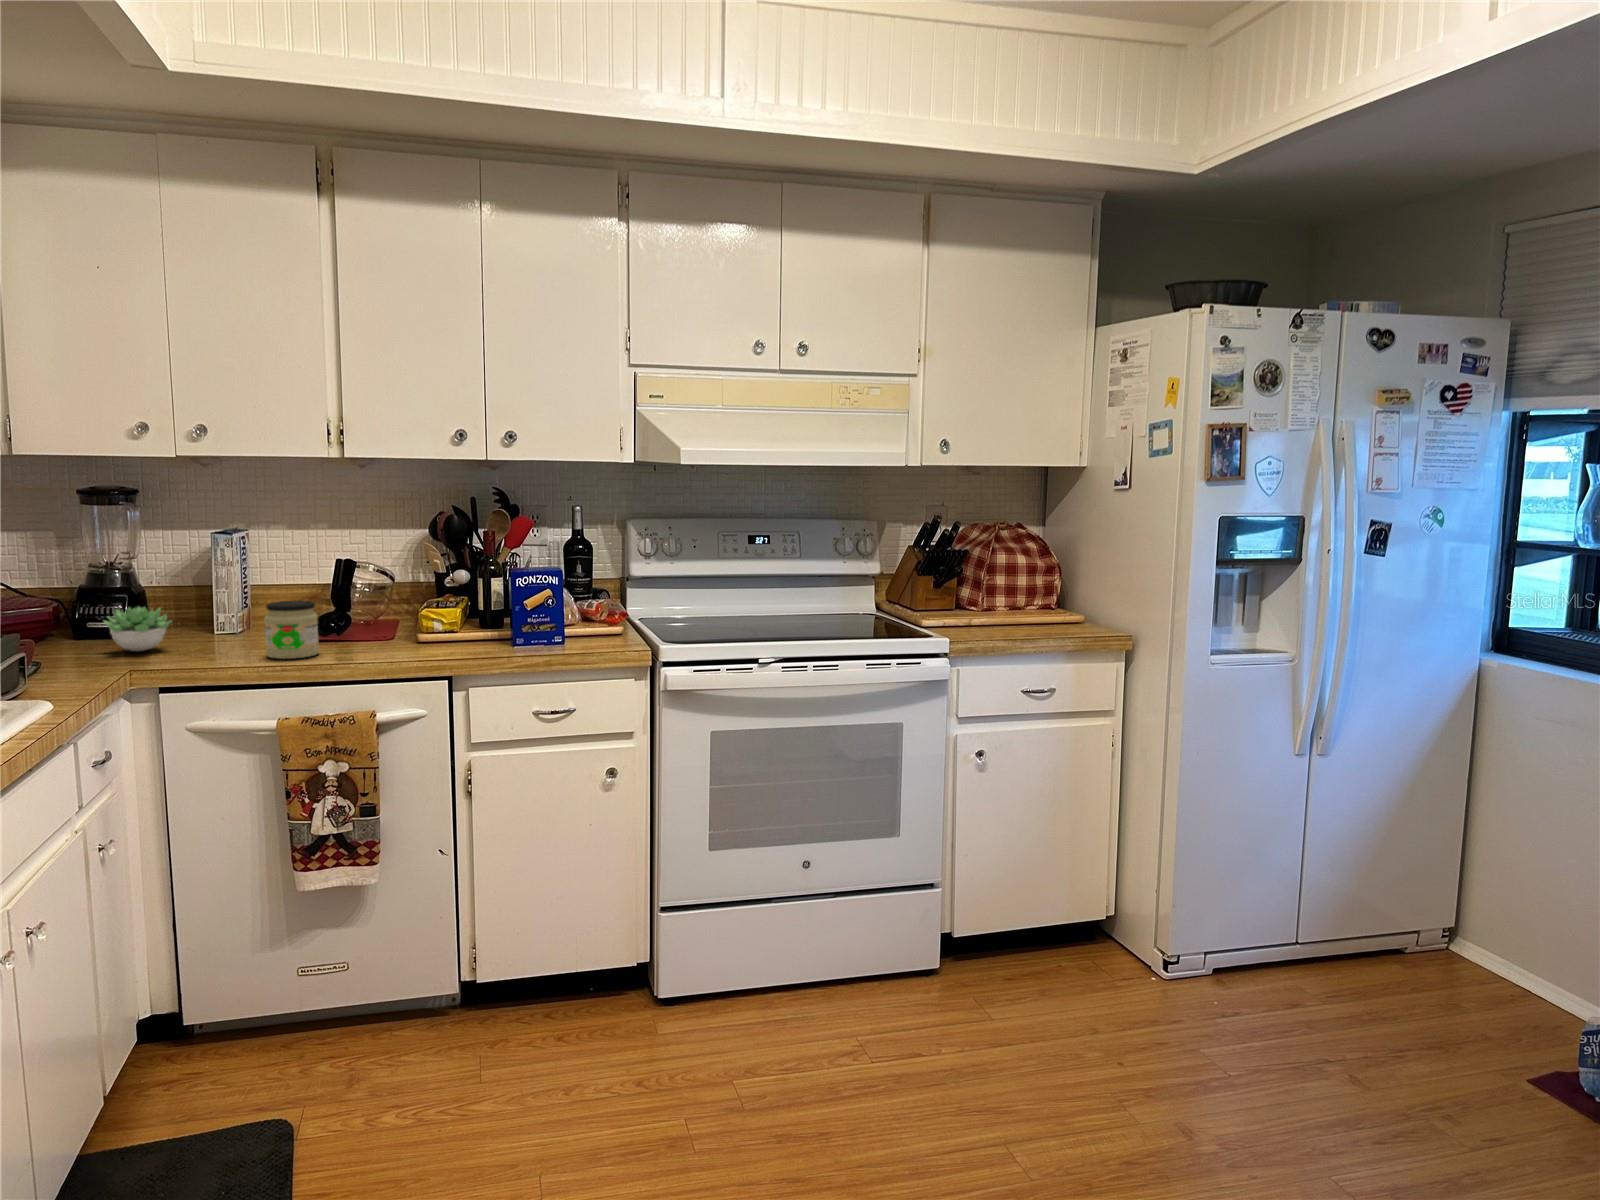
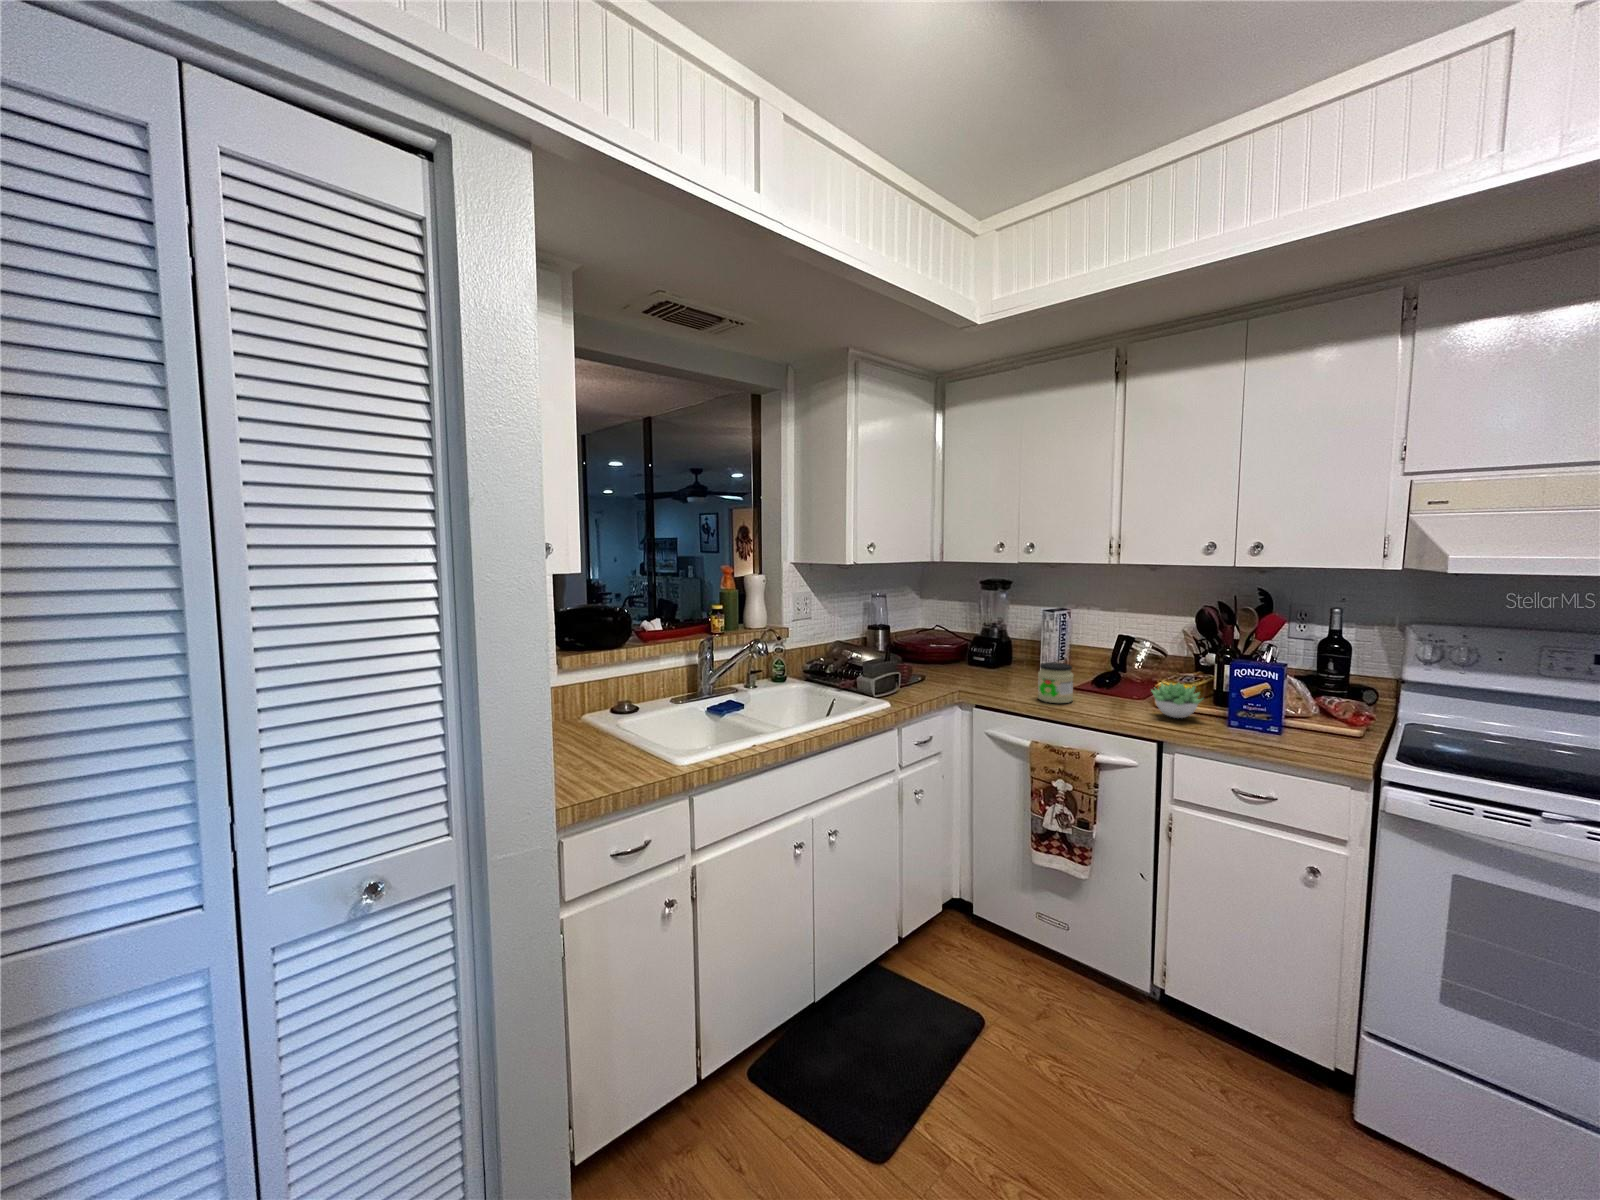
succulent plant: present [104,607,172,651] -> present [1151,683,1202,718]

